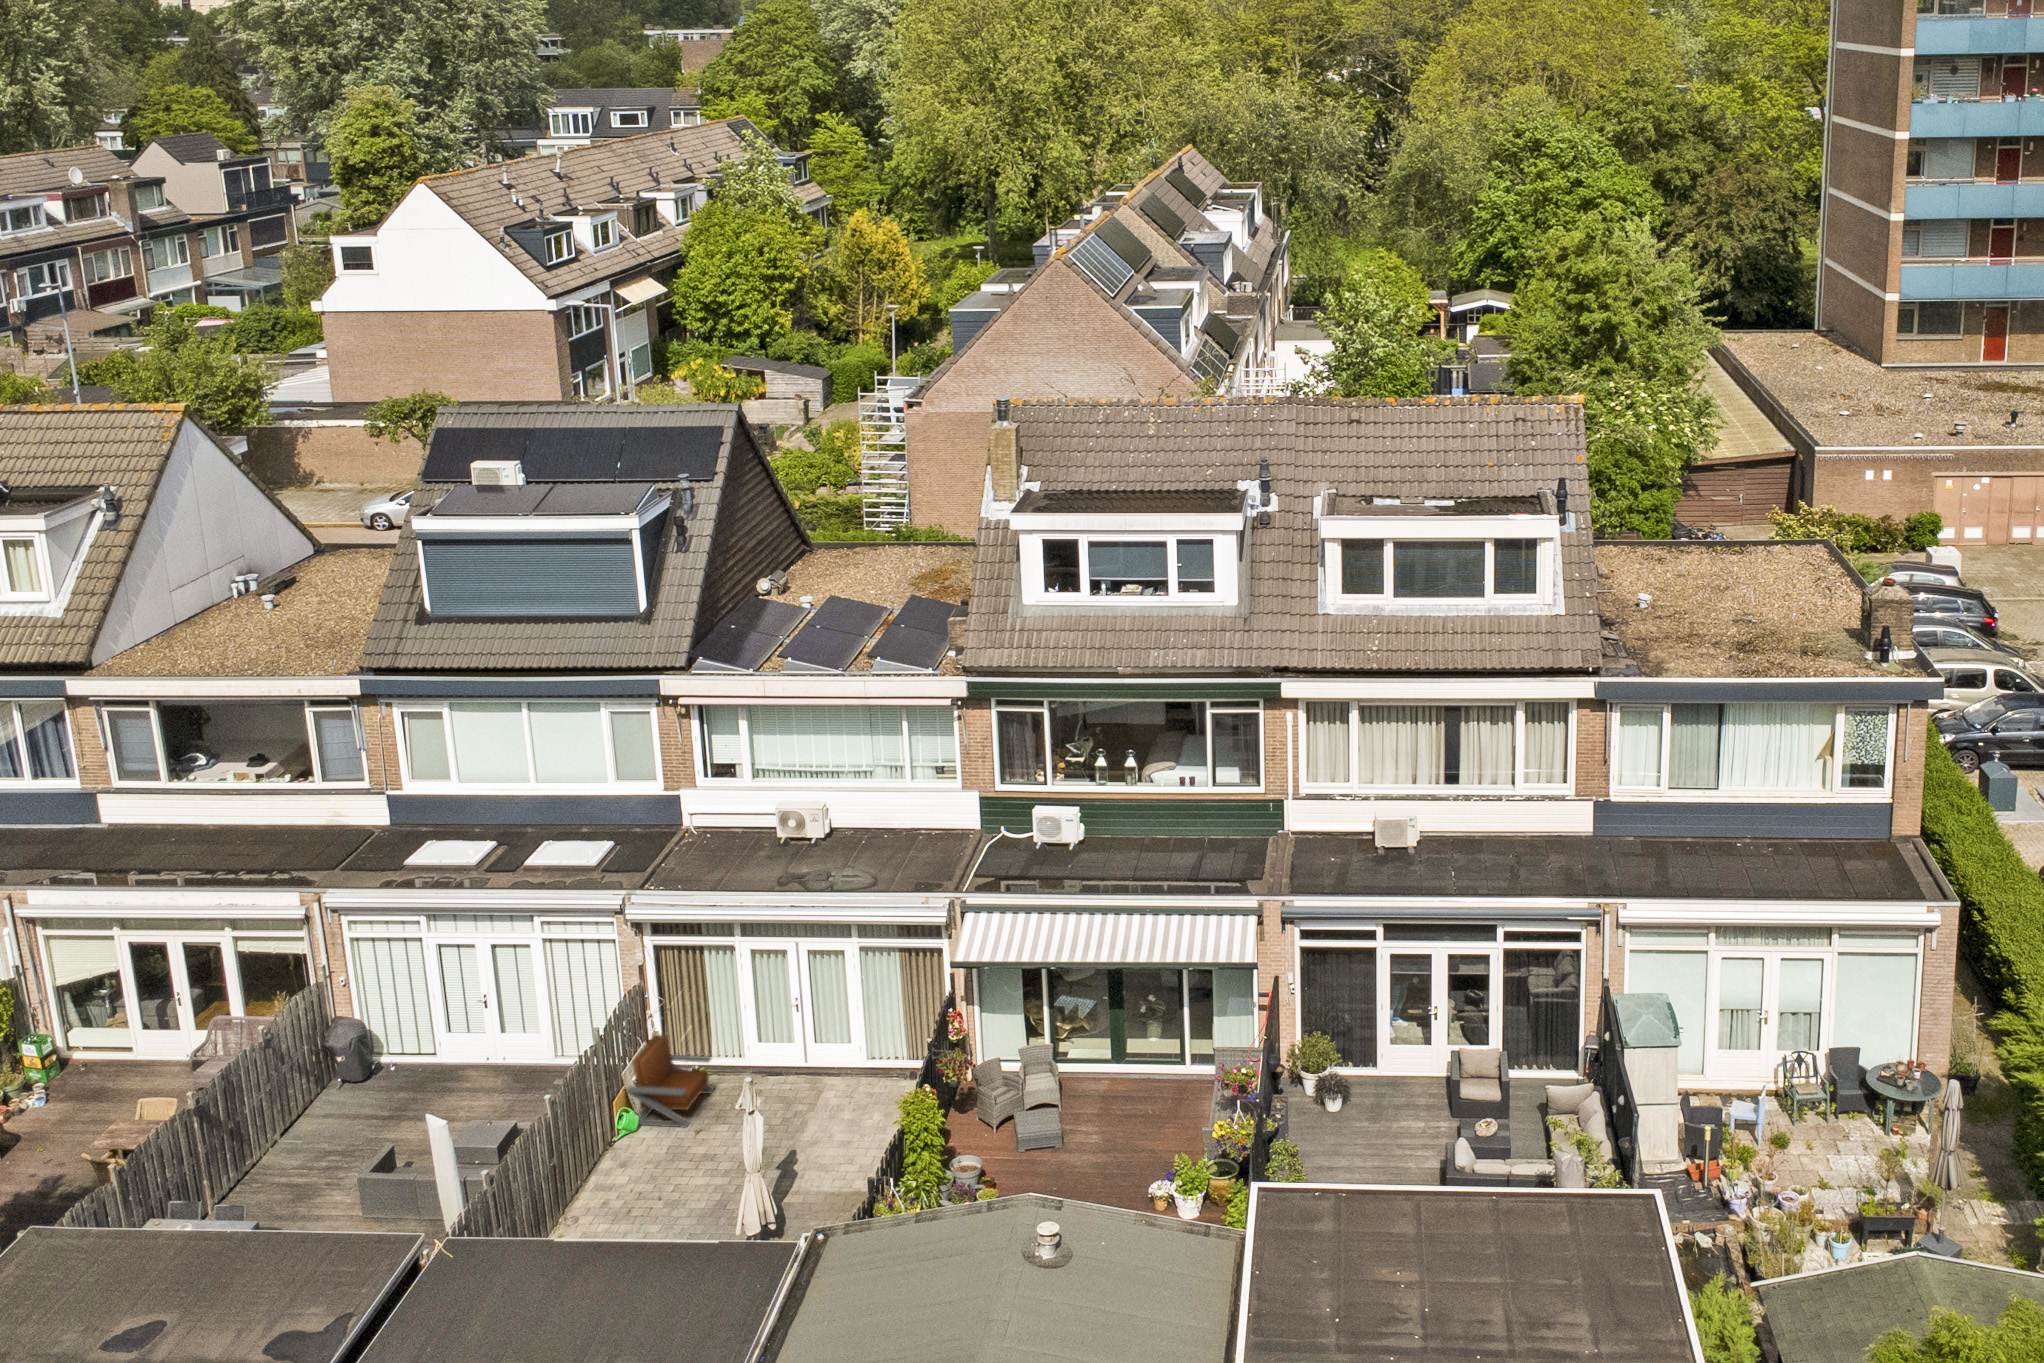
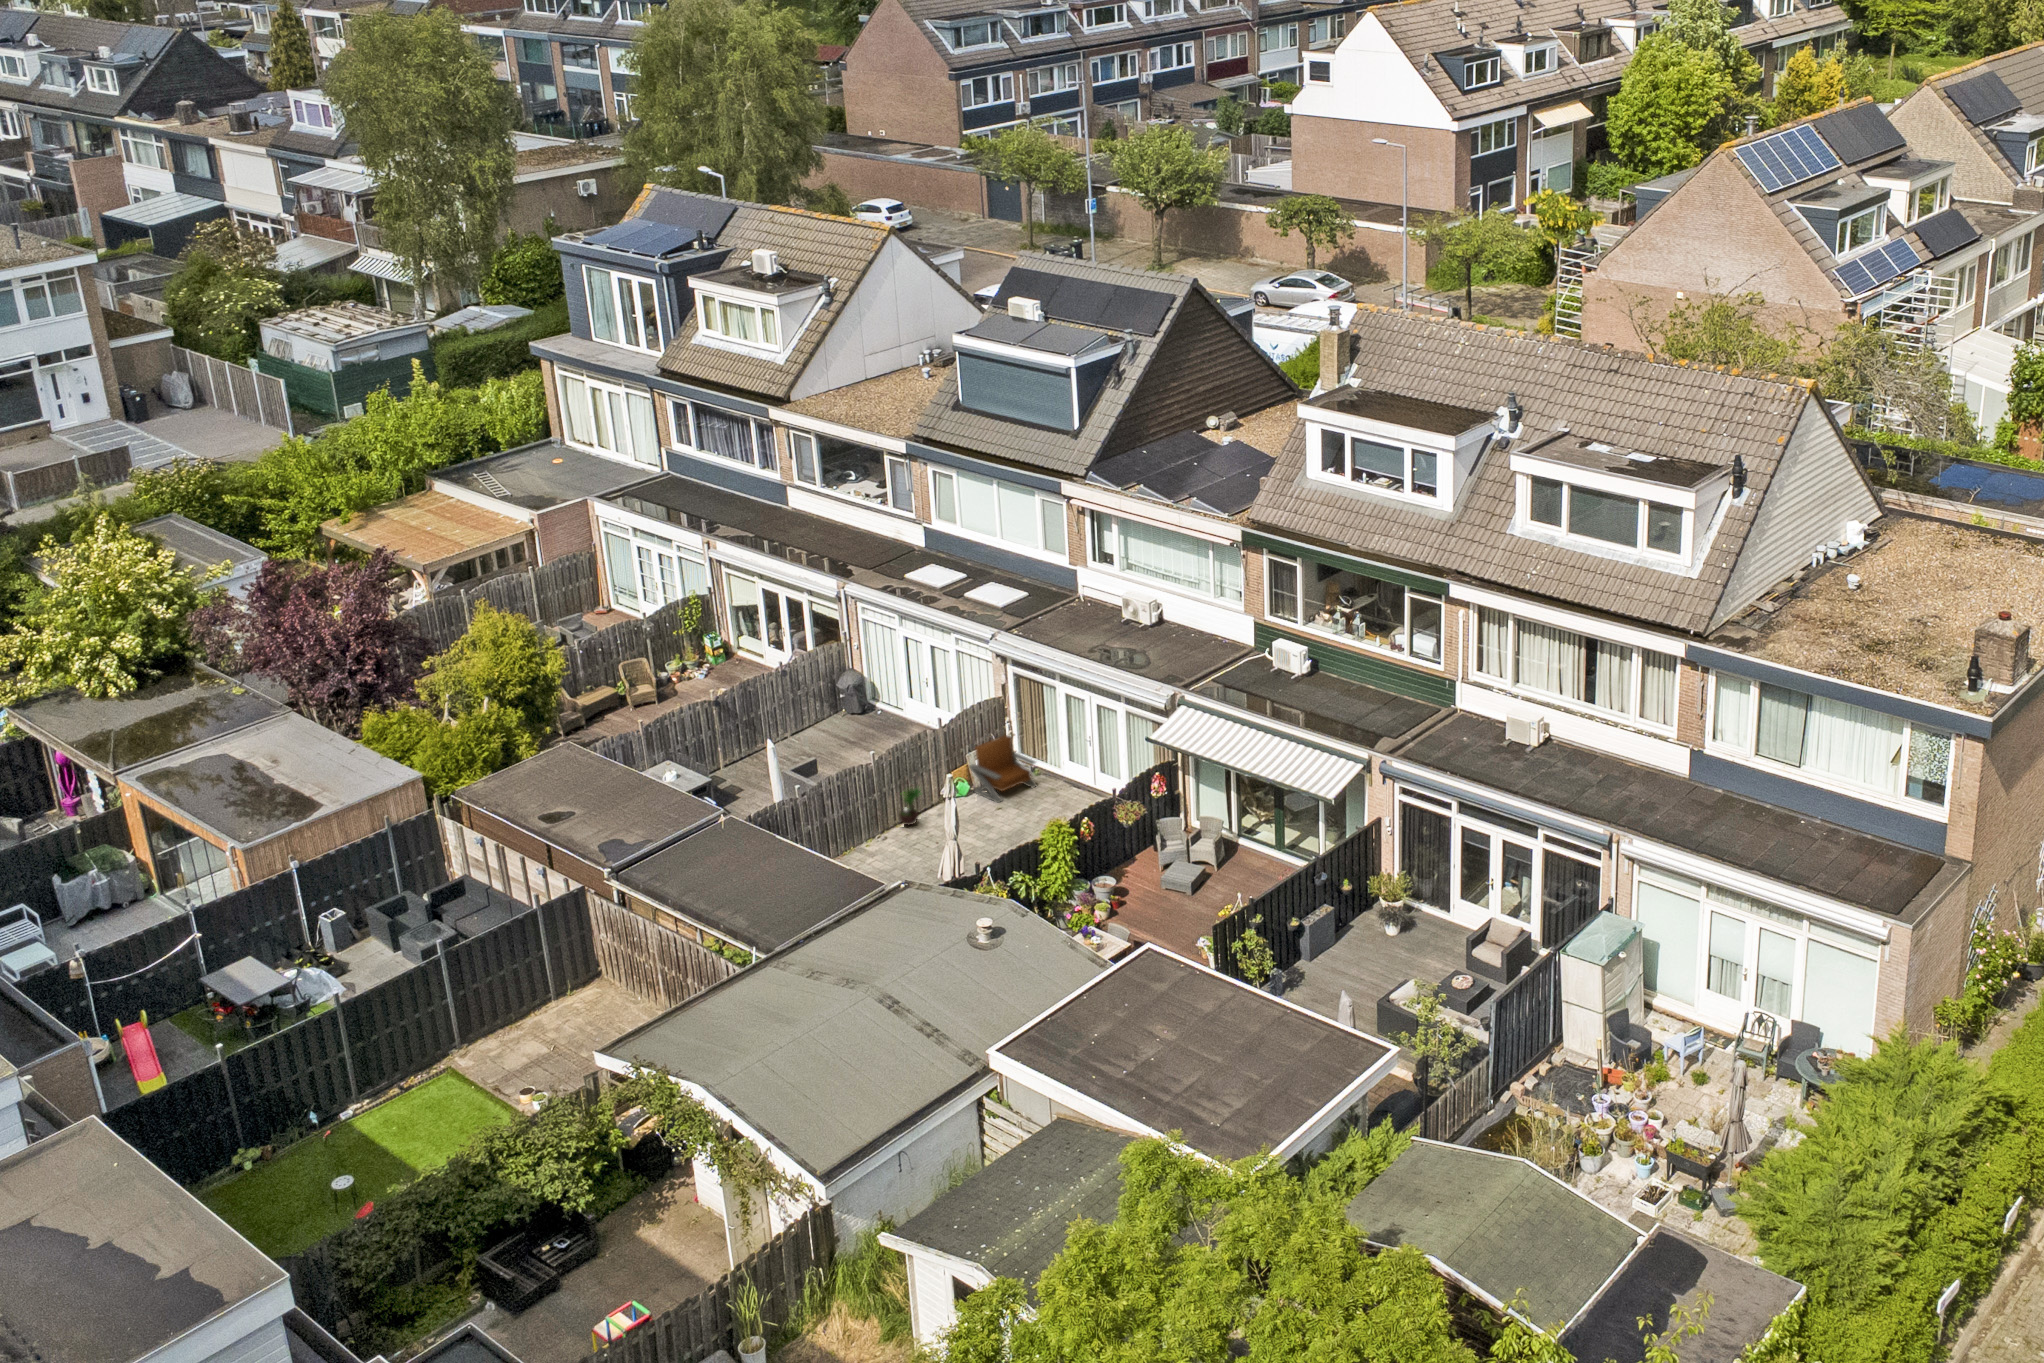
potted tree: none [577,1136,612,1199] -> present [899,789,921,825]

